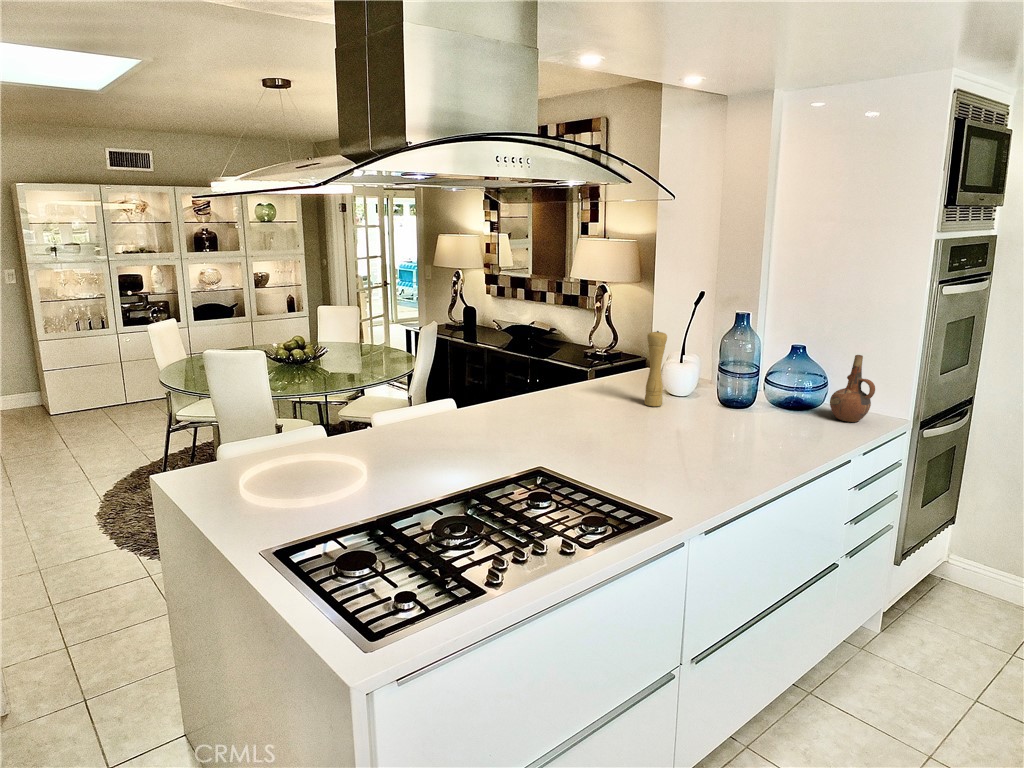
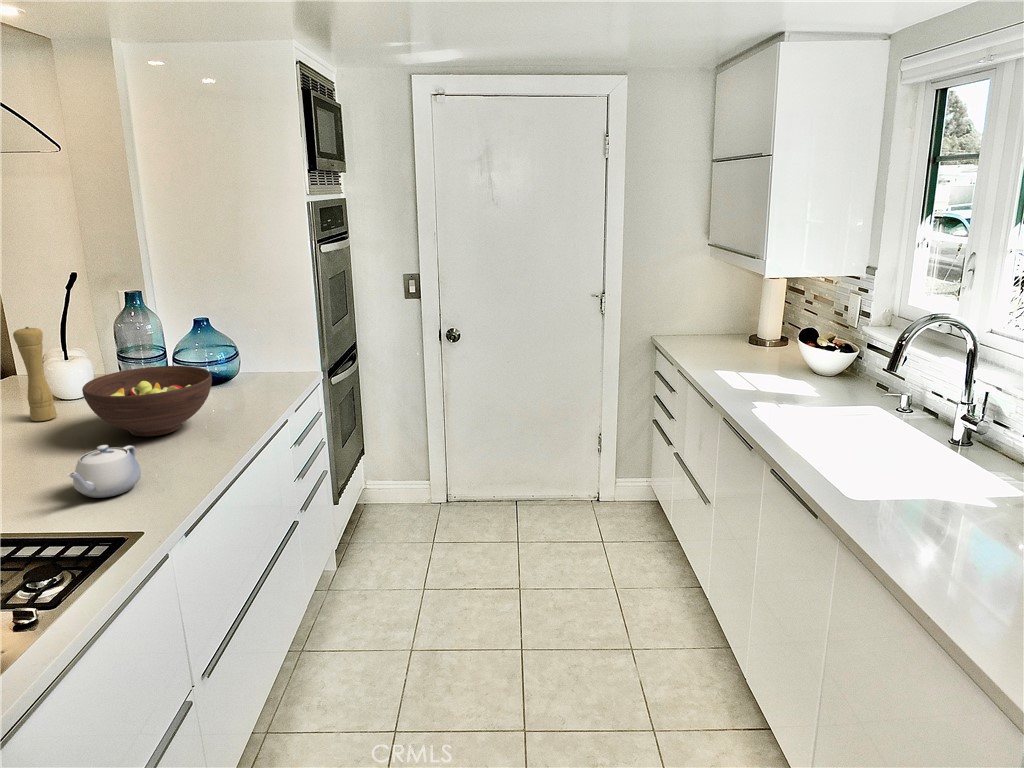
ceramic pitcher: present [830,355,875,422] -> none [246,318,286,384]
fruit bowl: none [677,380,784,442] -> present [82,366,212,437]
teapot: none [637,437,696,481] -> present [67,445,141,498]

